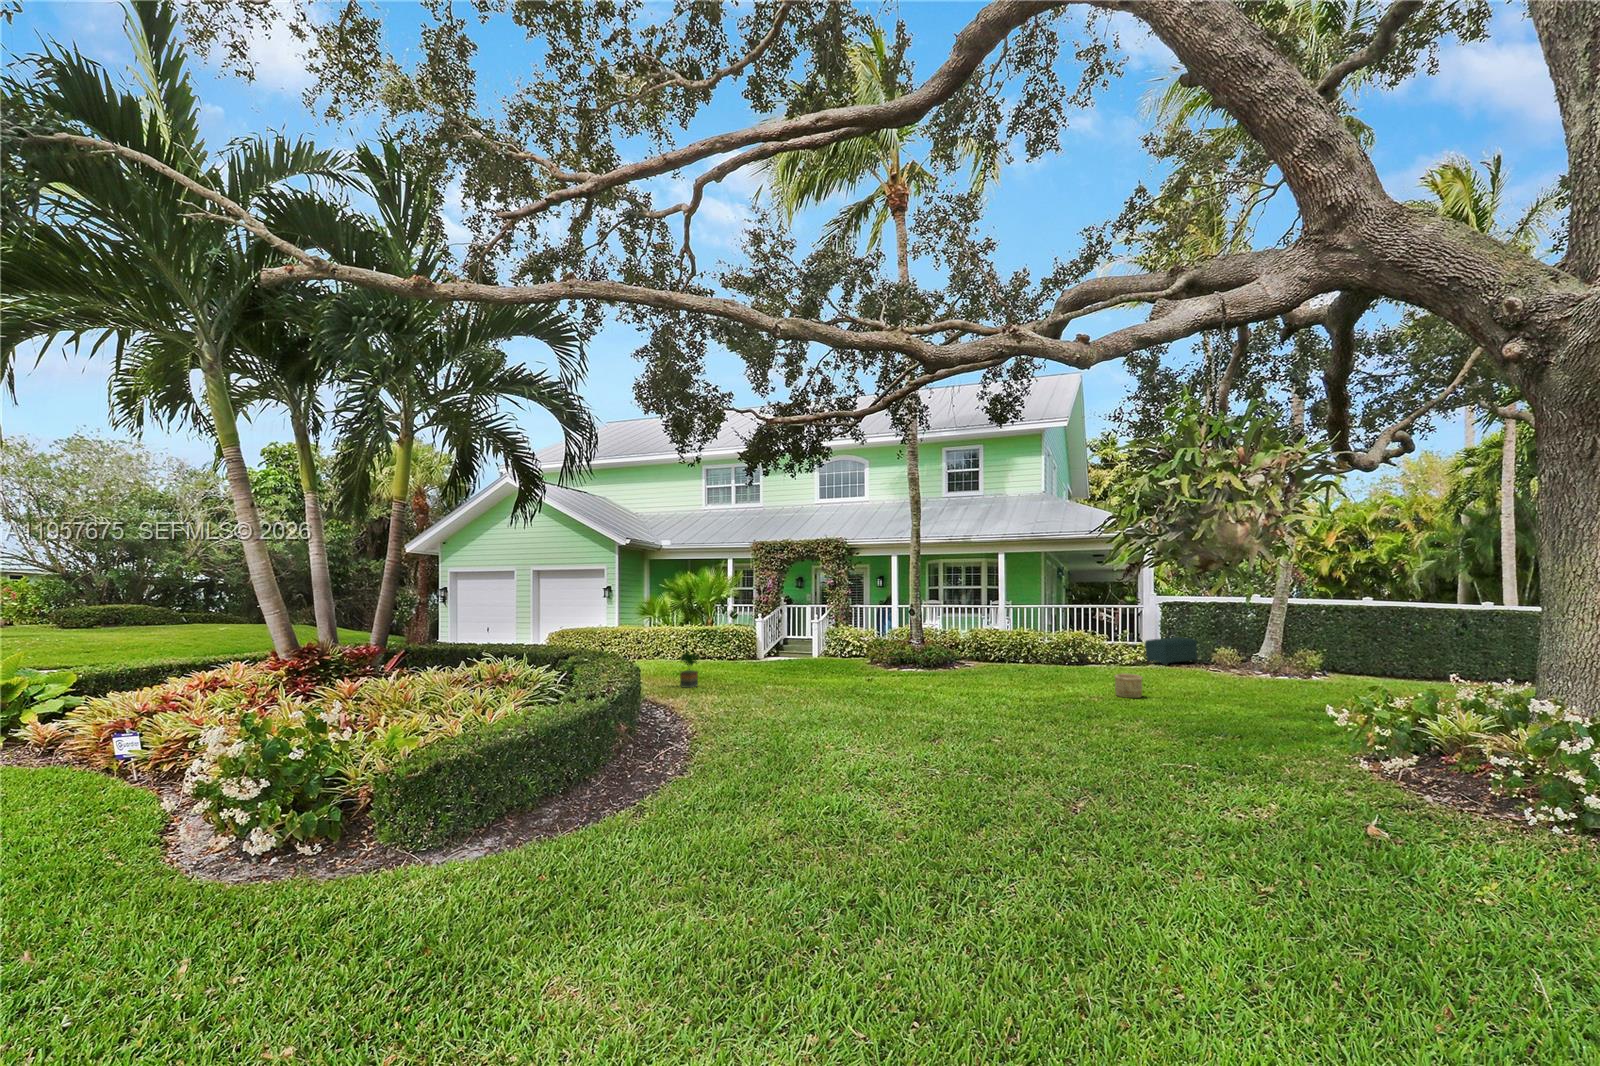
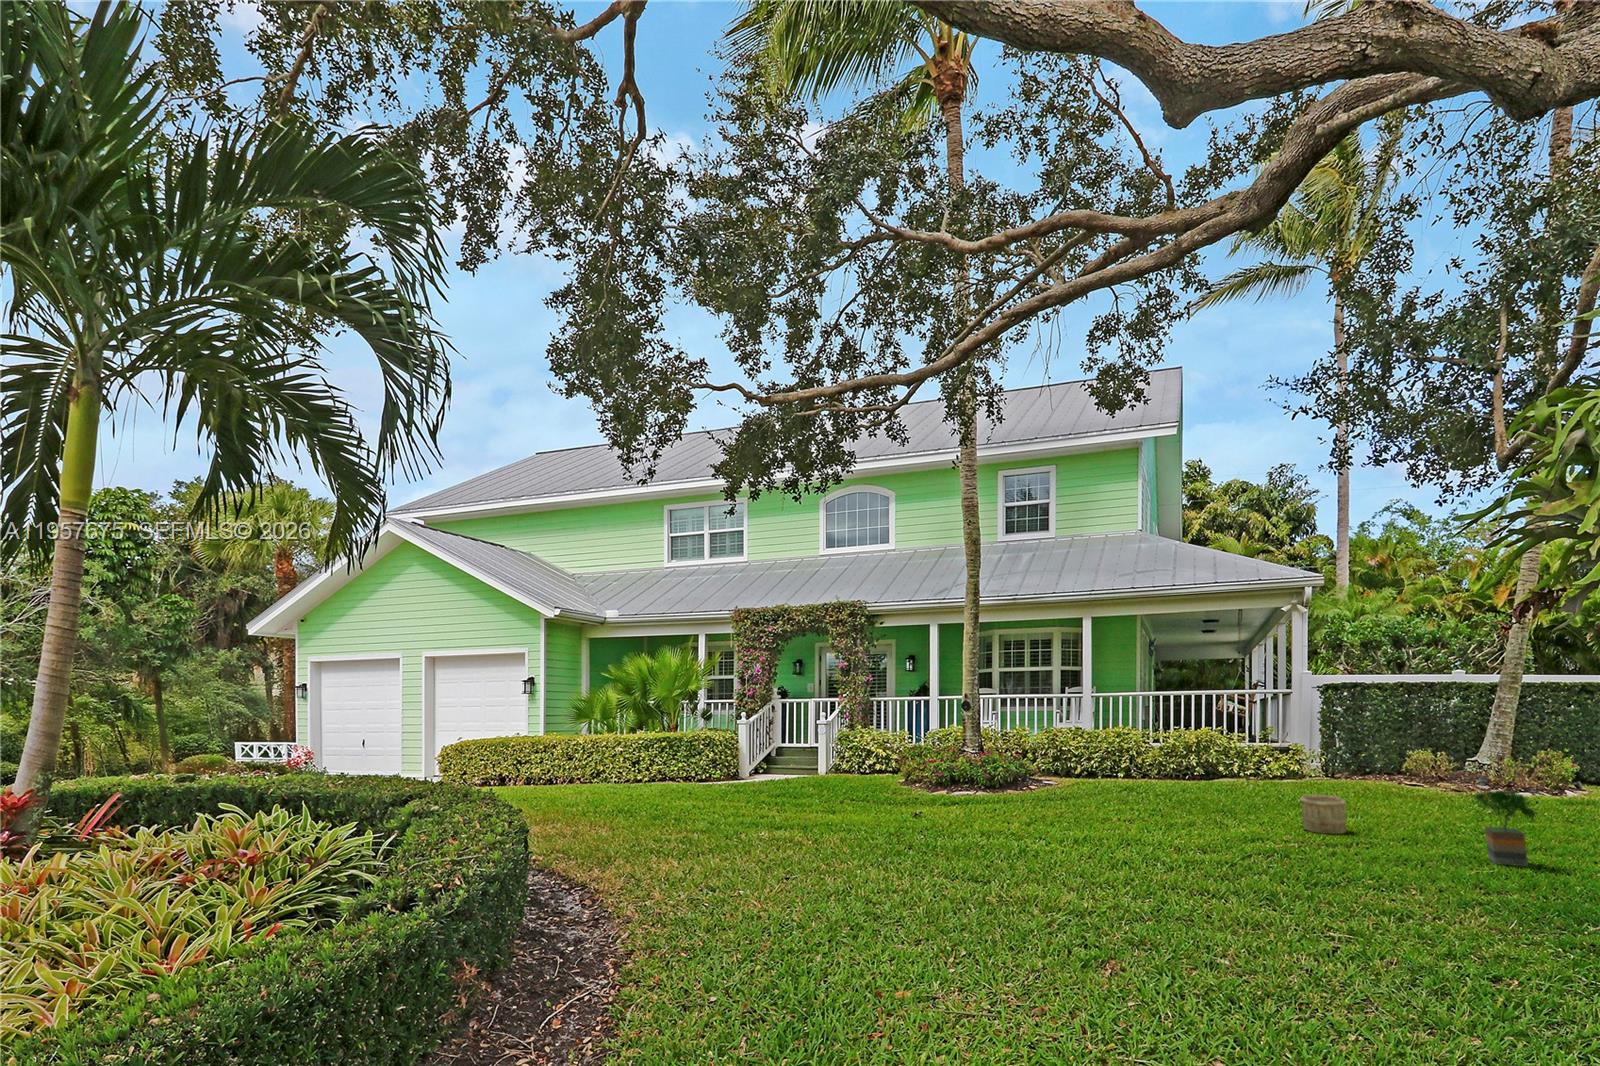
bench: present [1145,637,1197,665] -> none [1302,736,1378,780]
potted tree: present [680,652,700,688] -> present [1474,790,1536,866]

